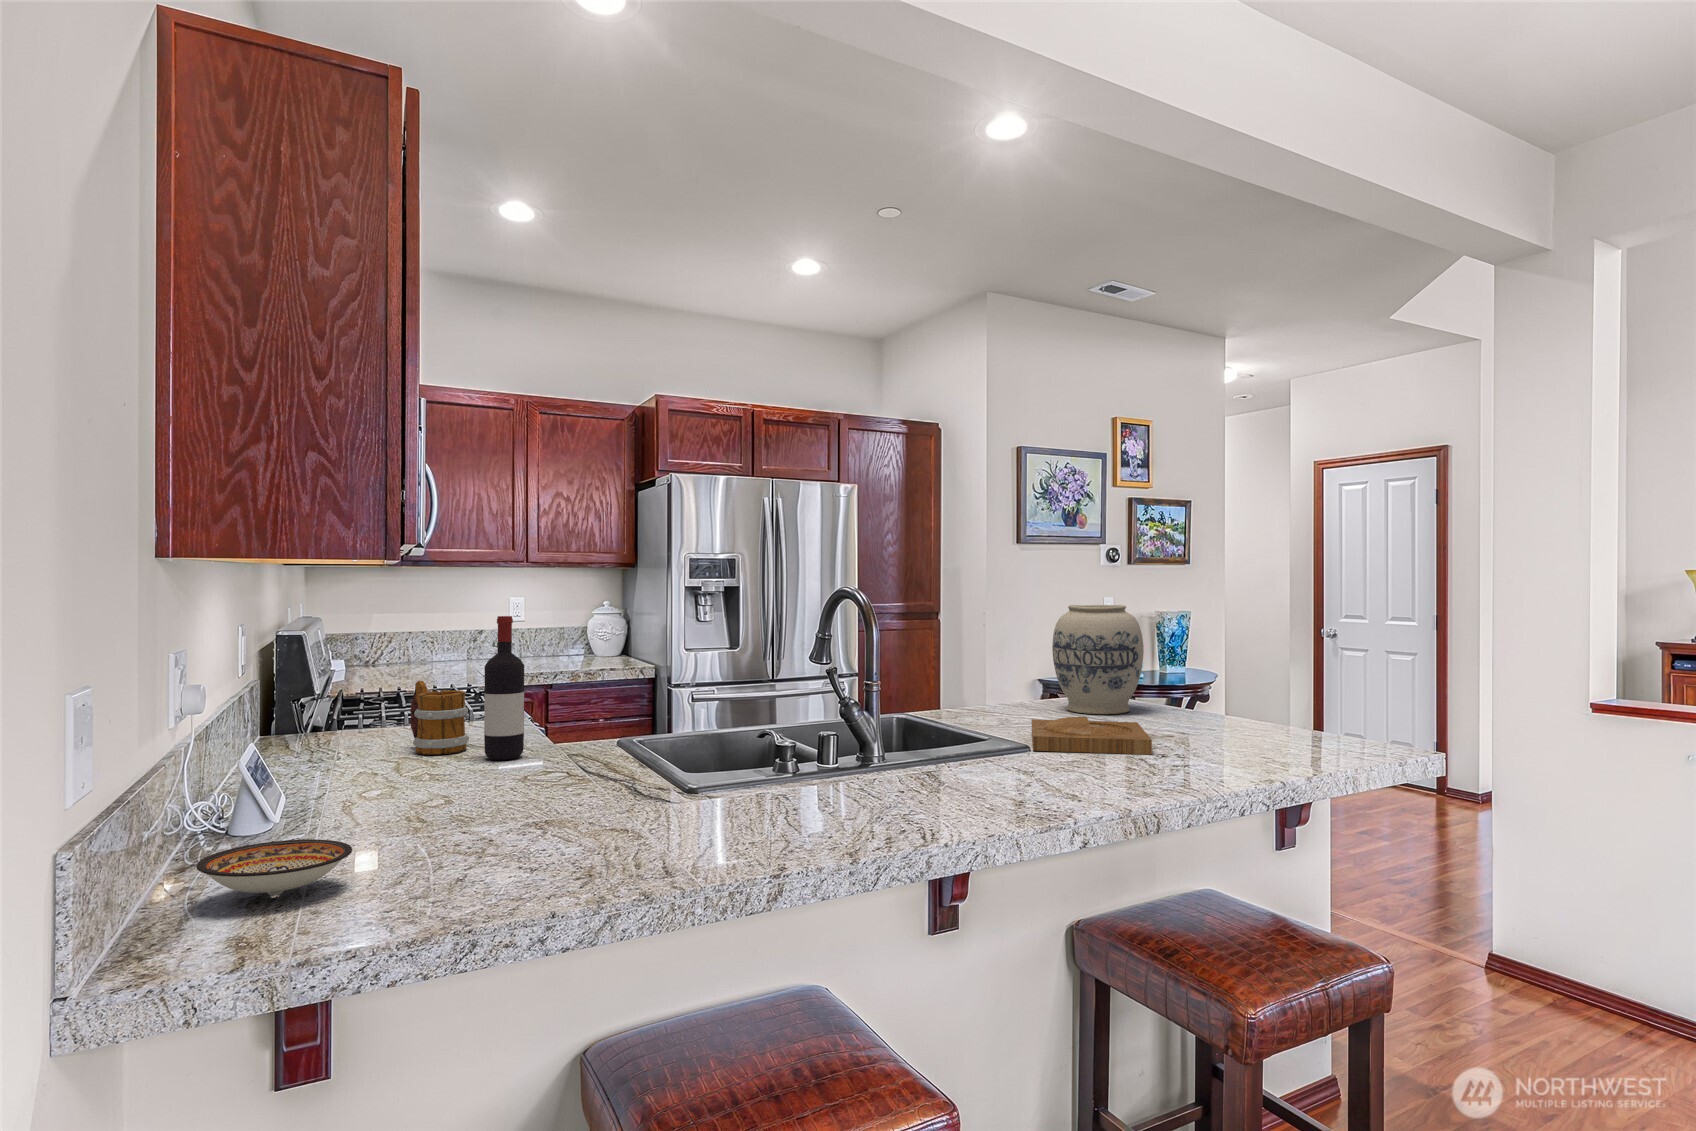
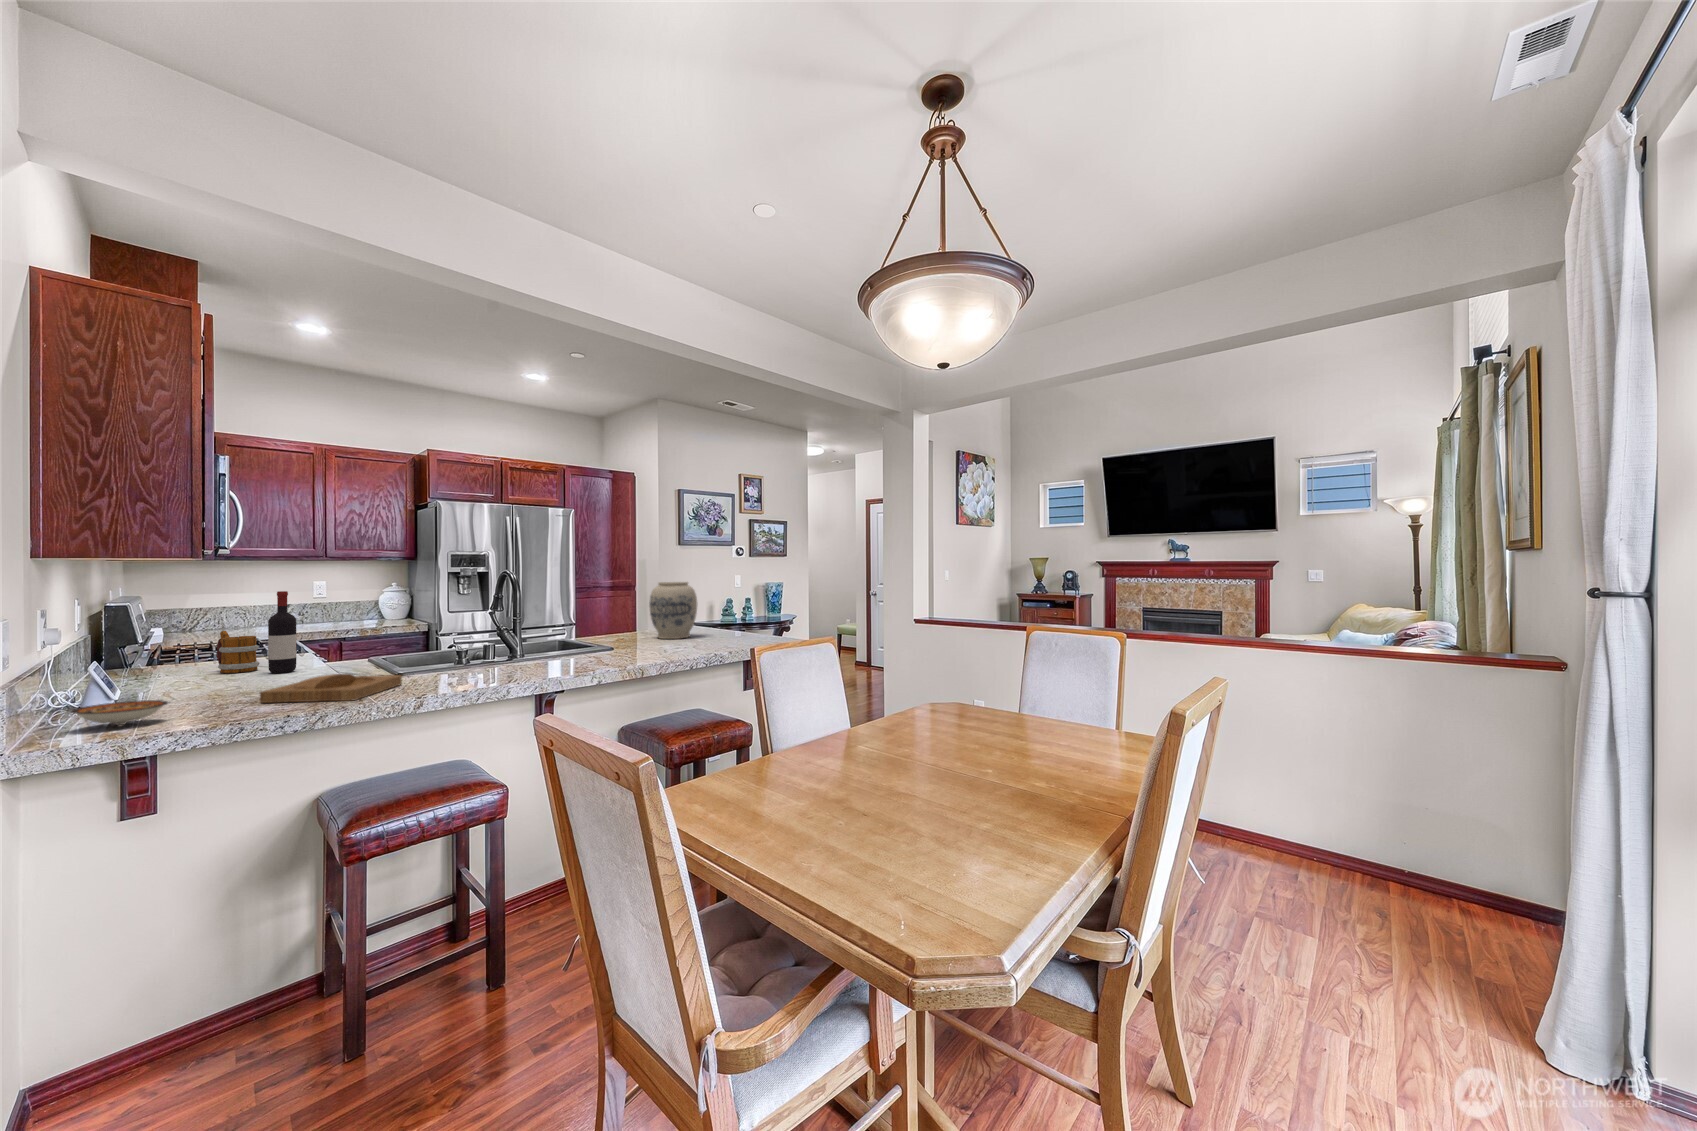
tray: present [1032,717,1152,755] -> present [260,674,402,703]

